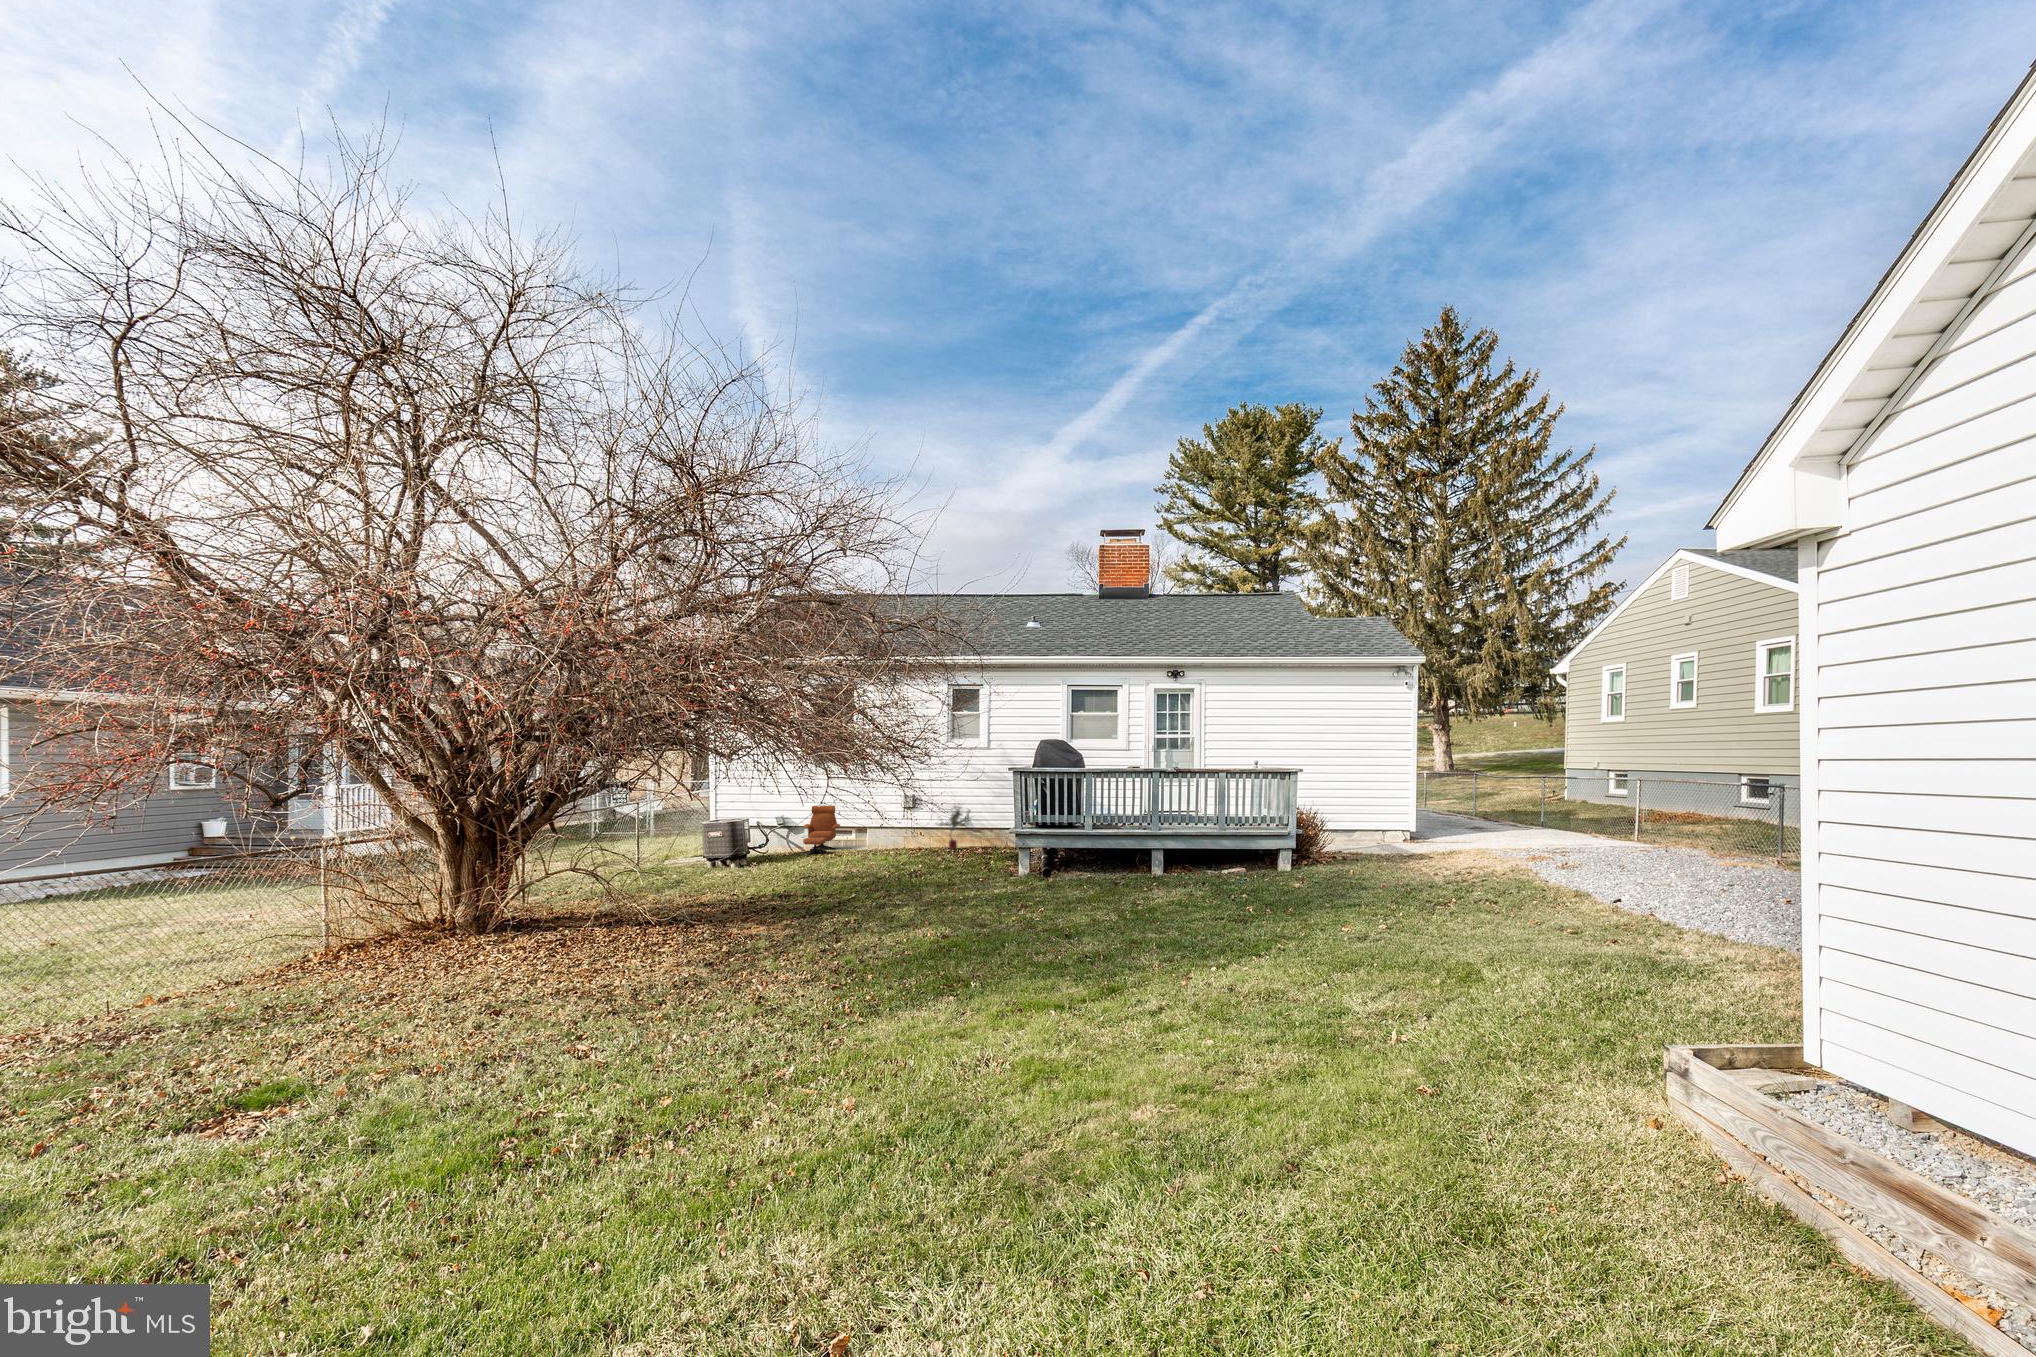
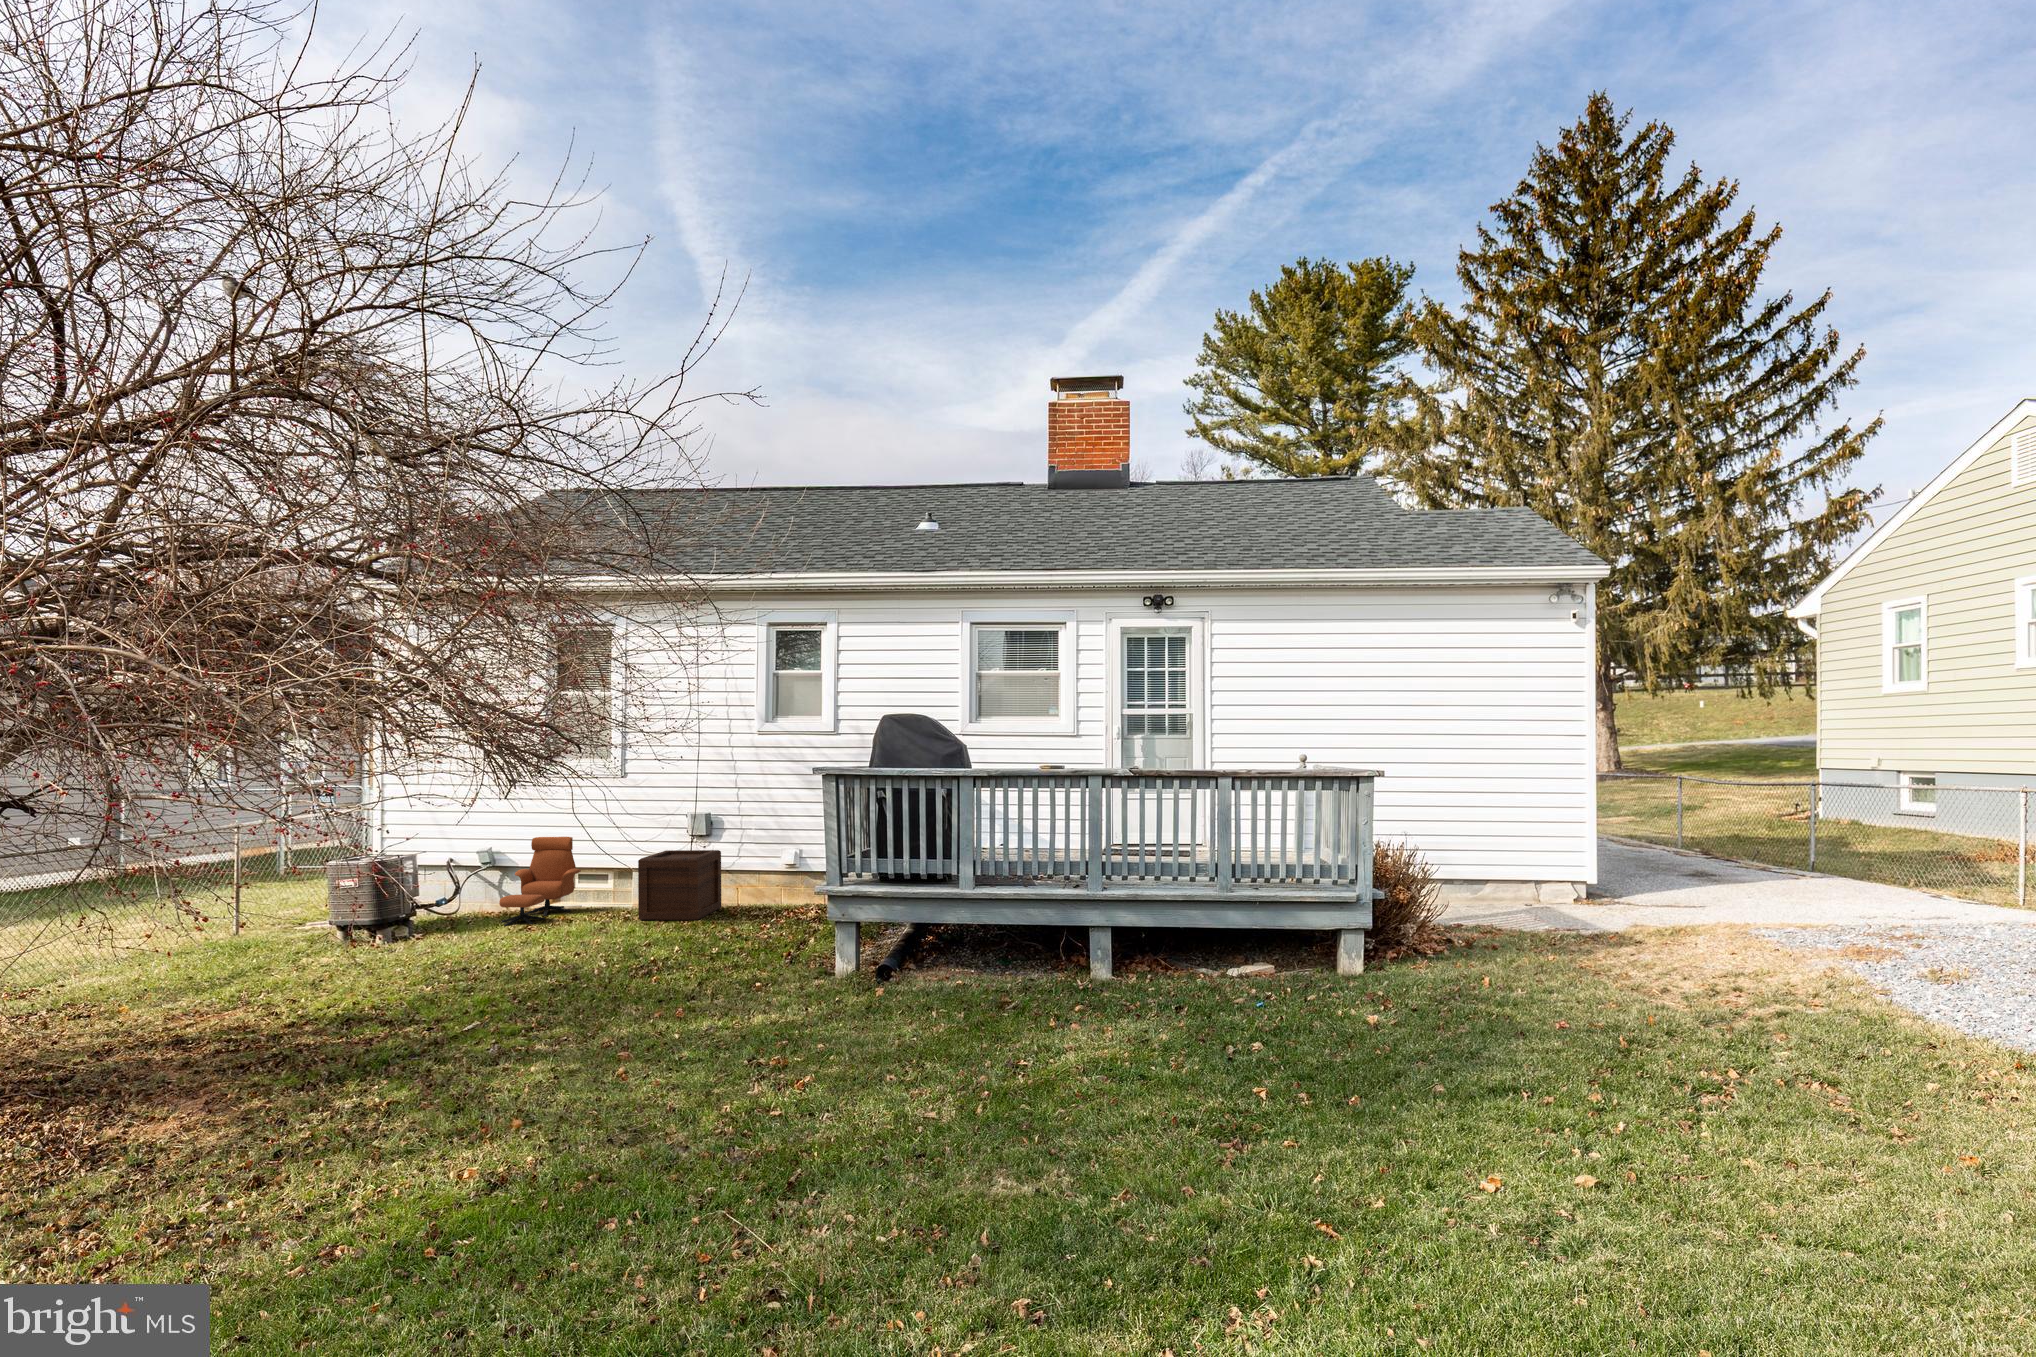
potted tree: present [938,806,971,849] -> none [736,832,800,914]
wooden crate: none [883,814,923,852] -> present [638,850,721,920]

